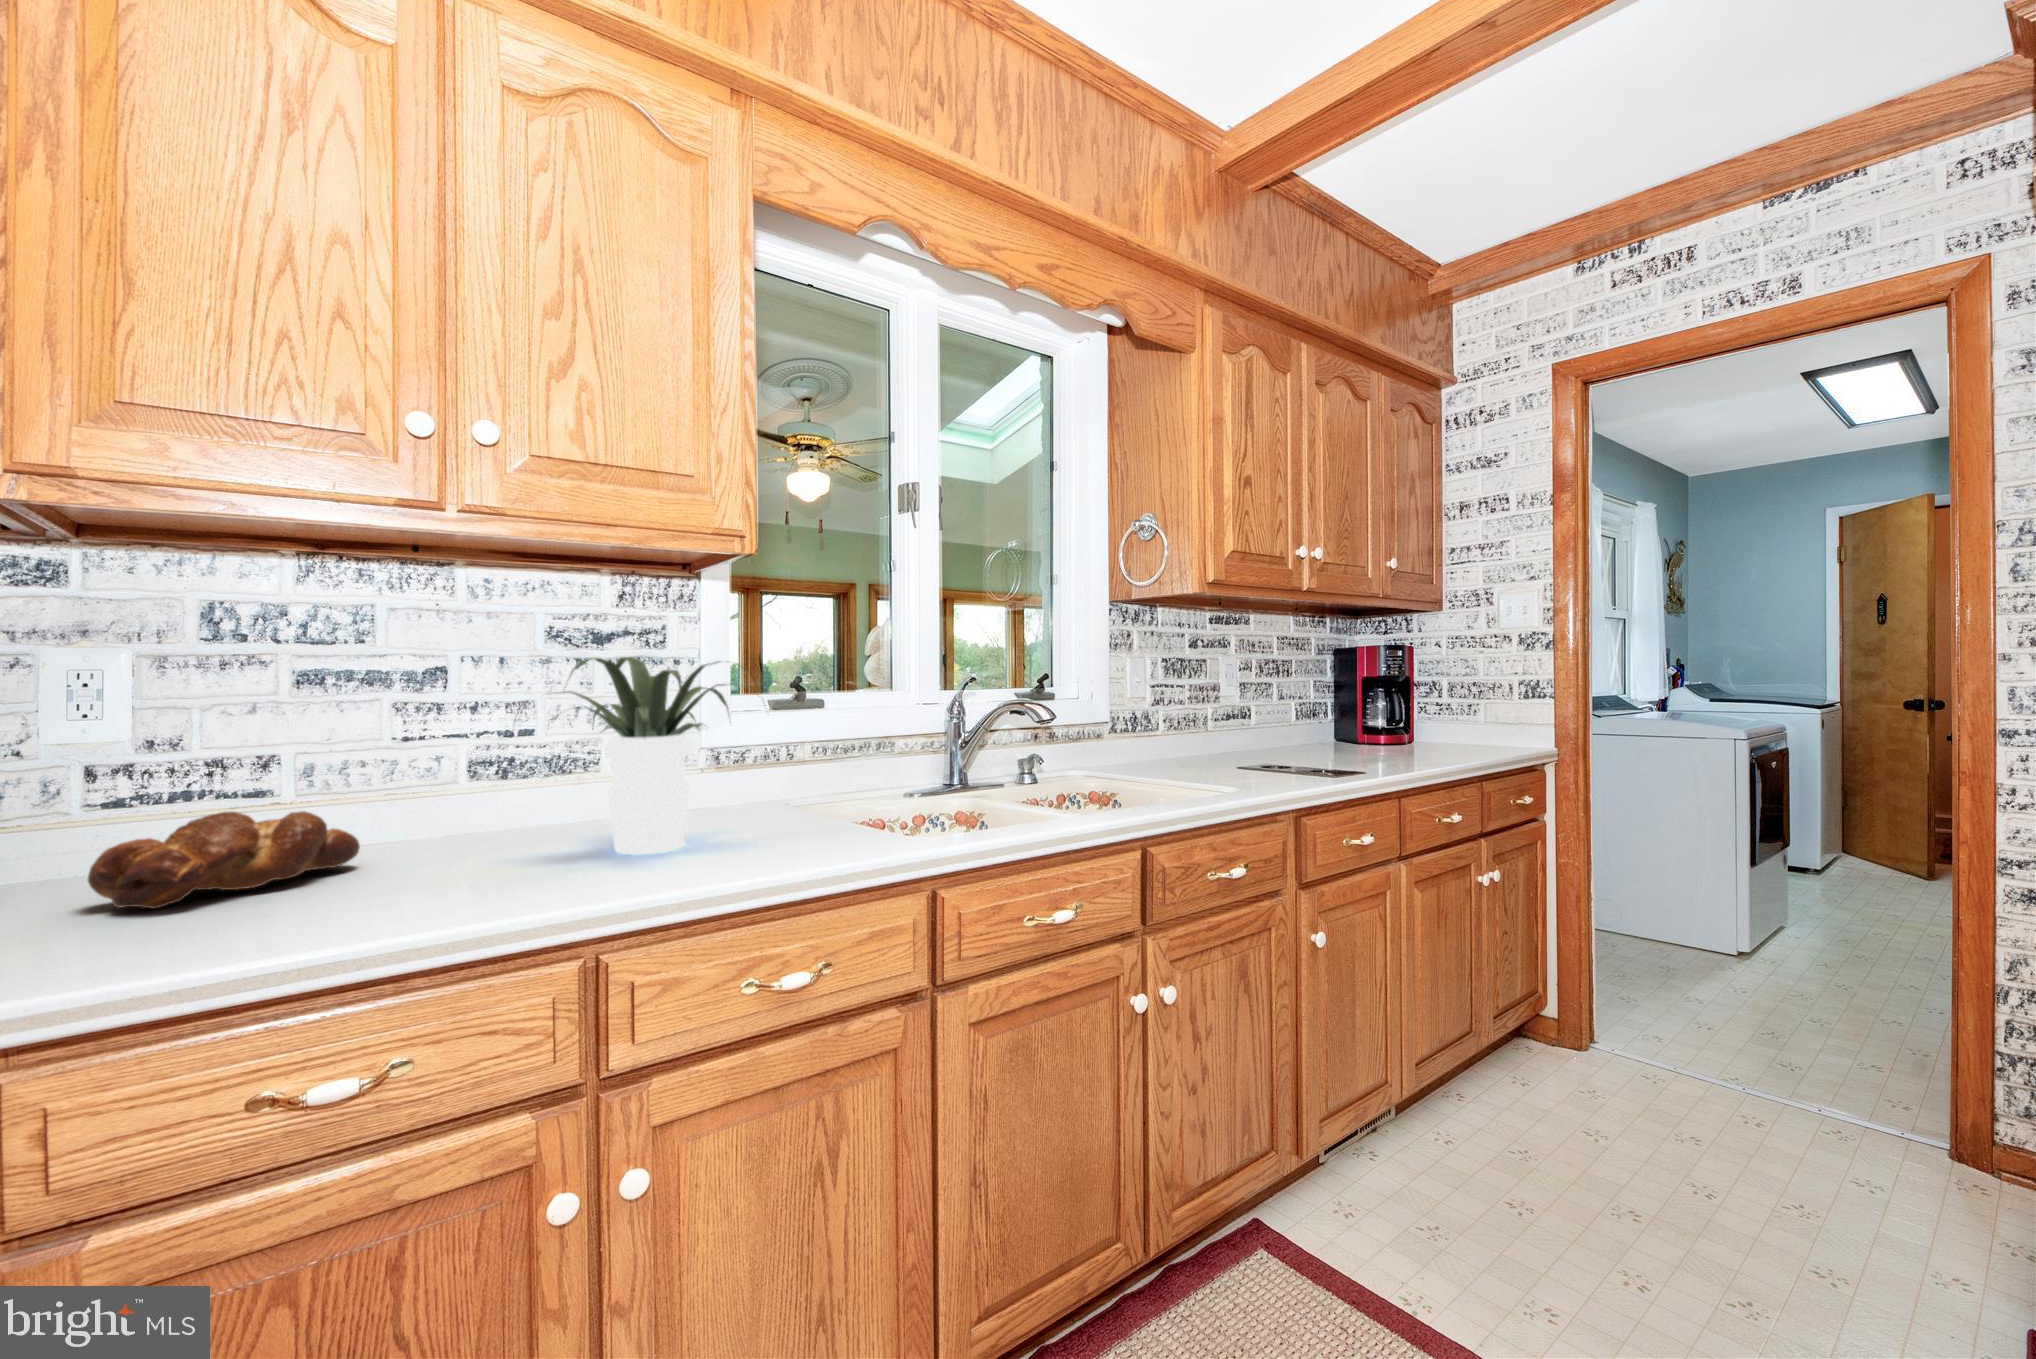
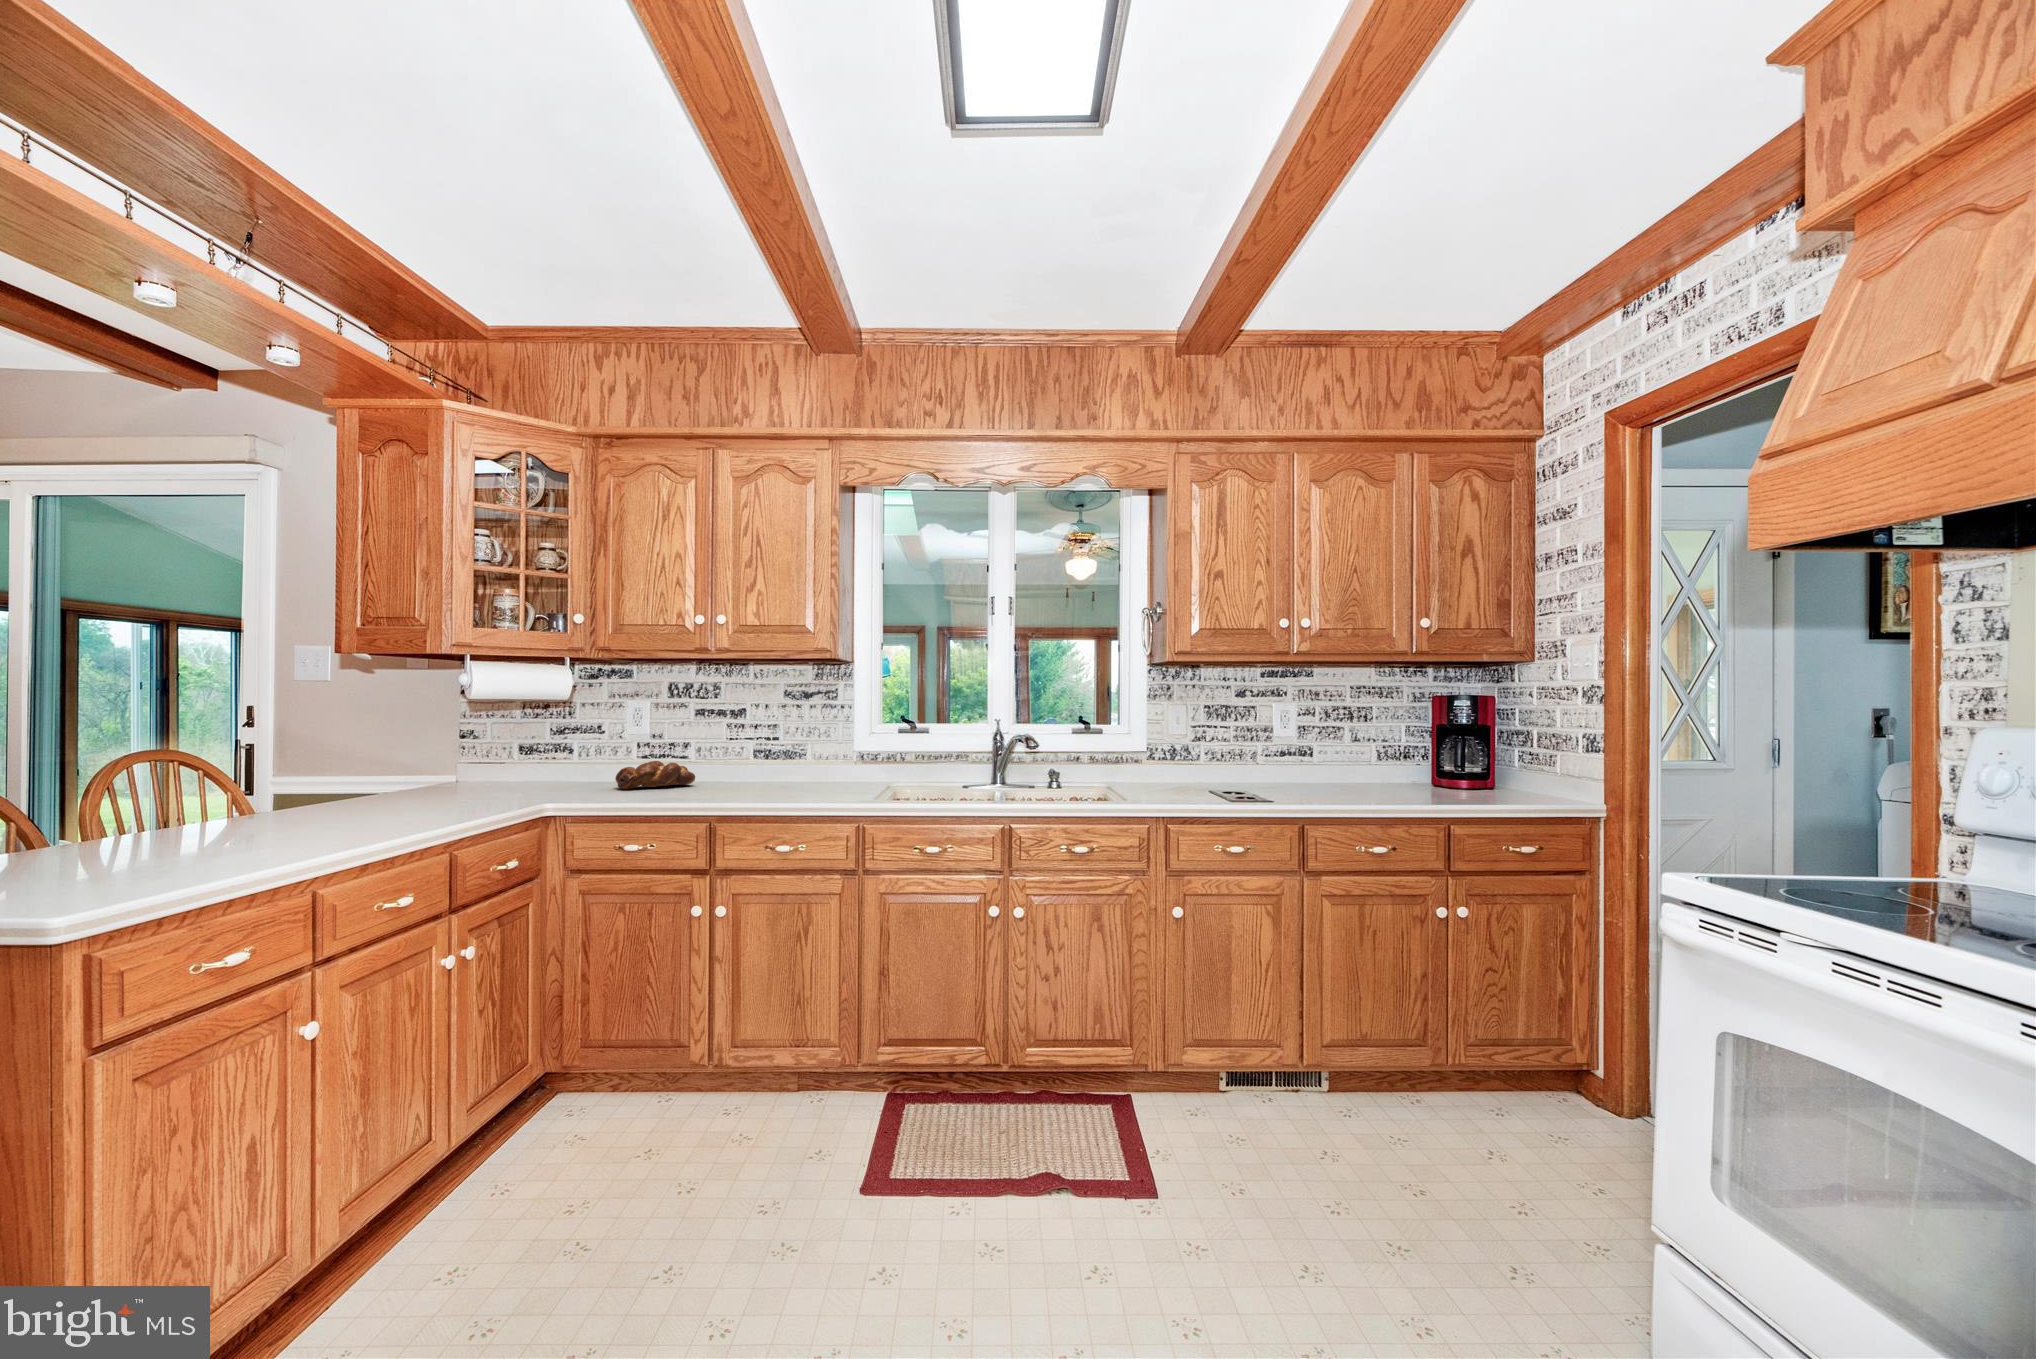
potted plant: present [564,657,728,853] -> none [730,706,830,791]

